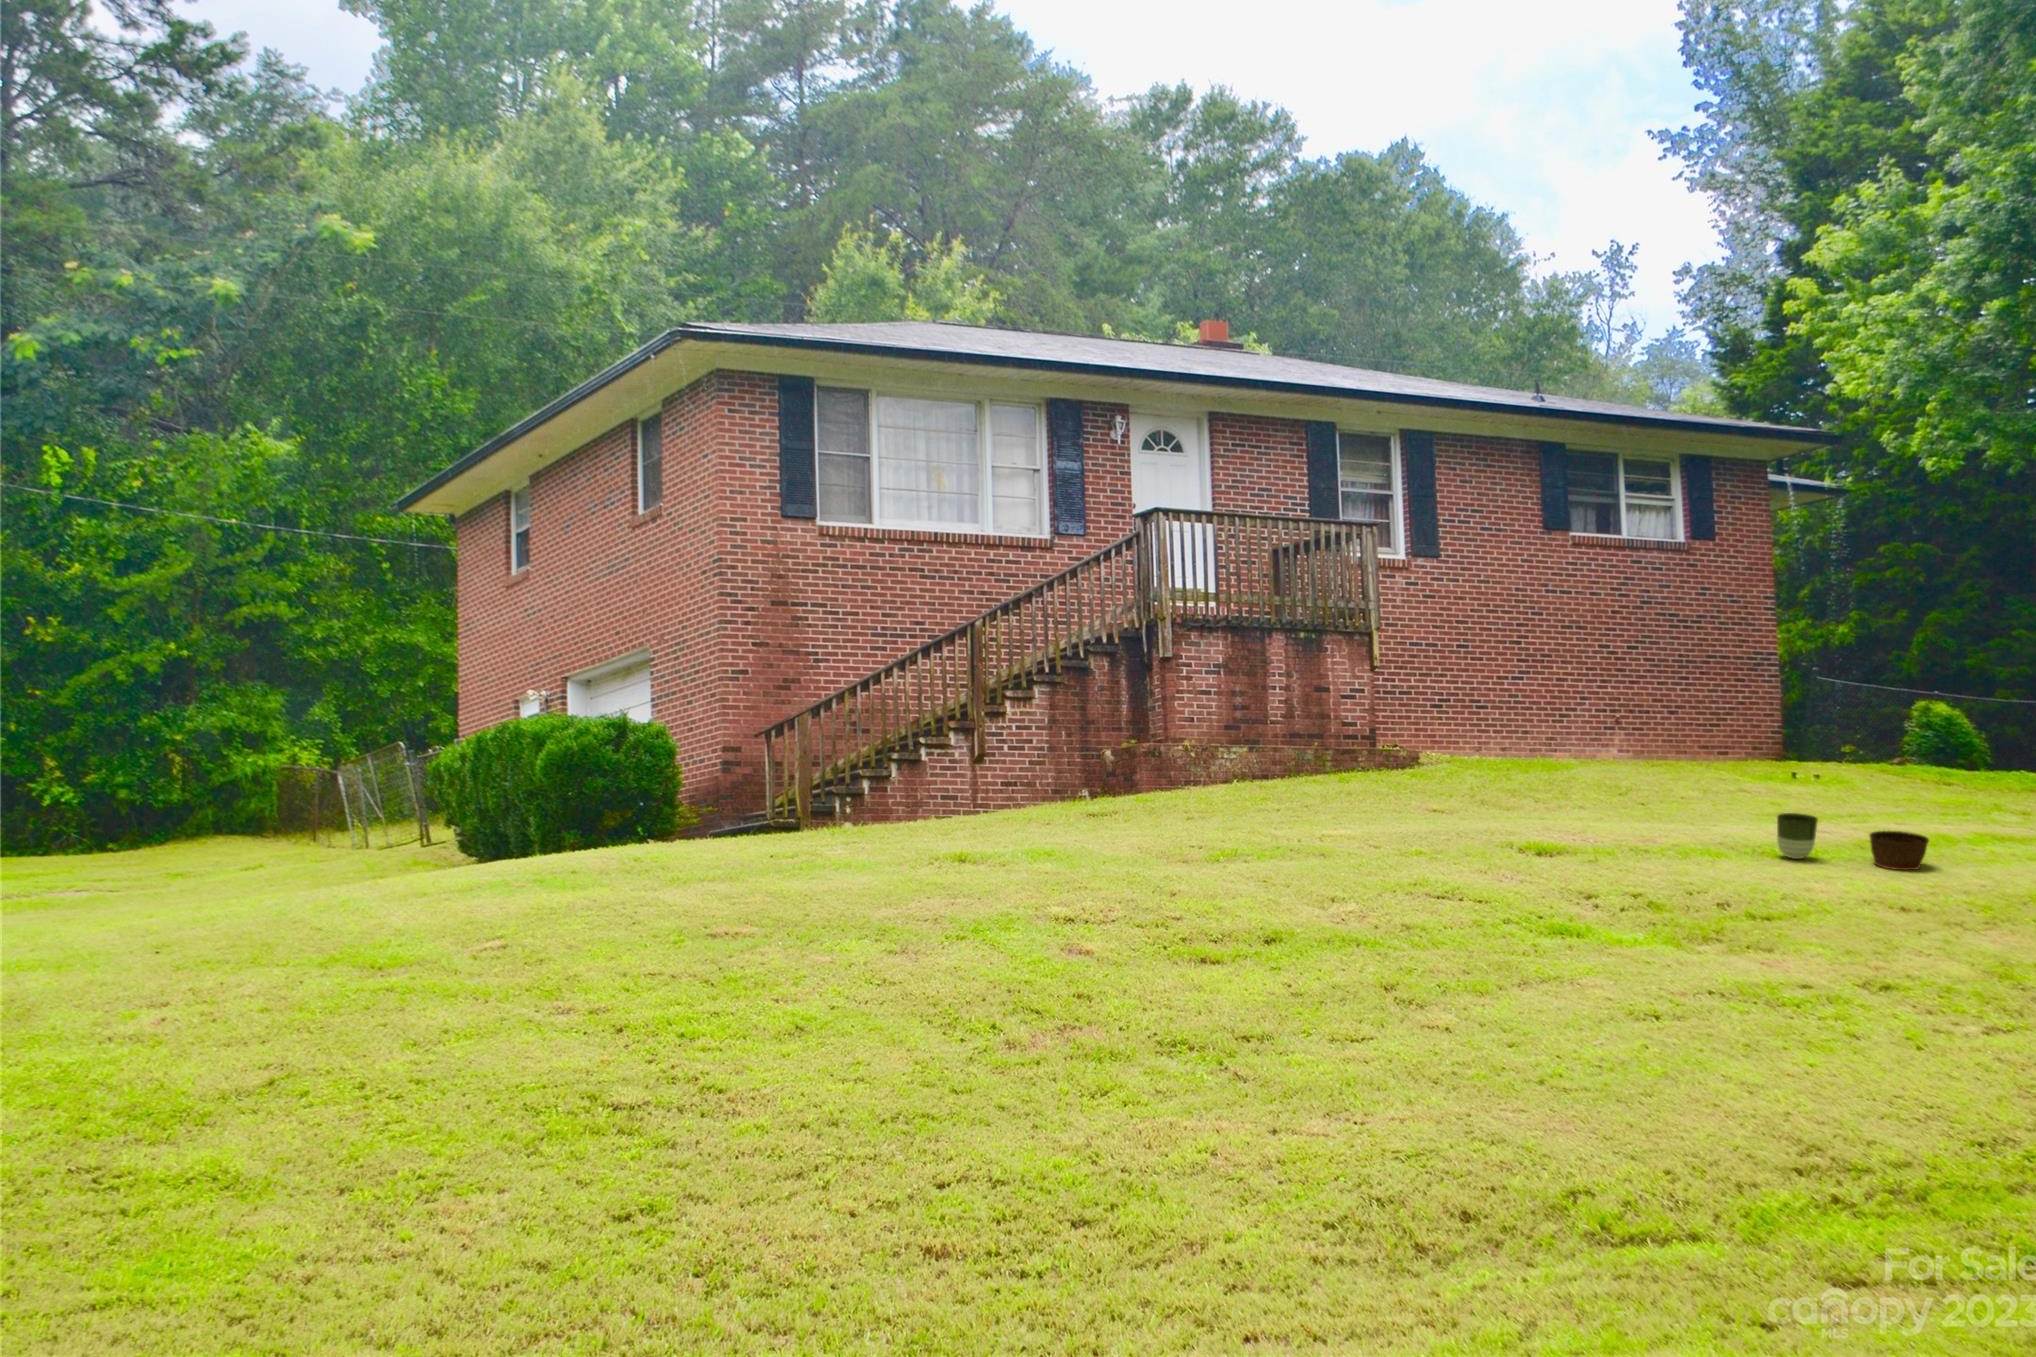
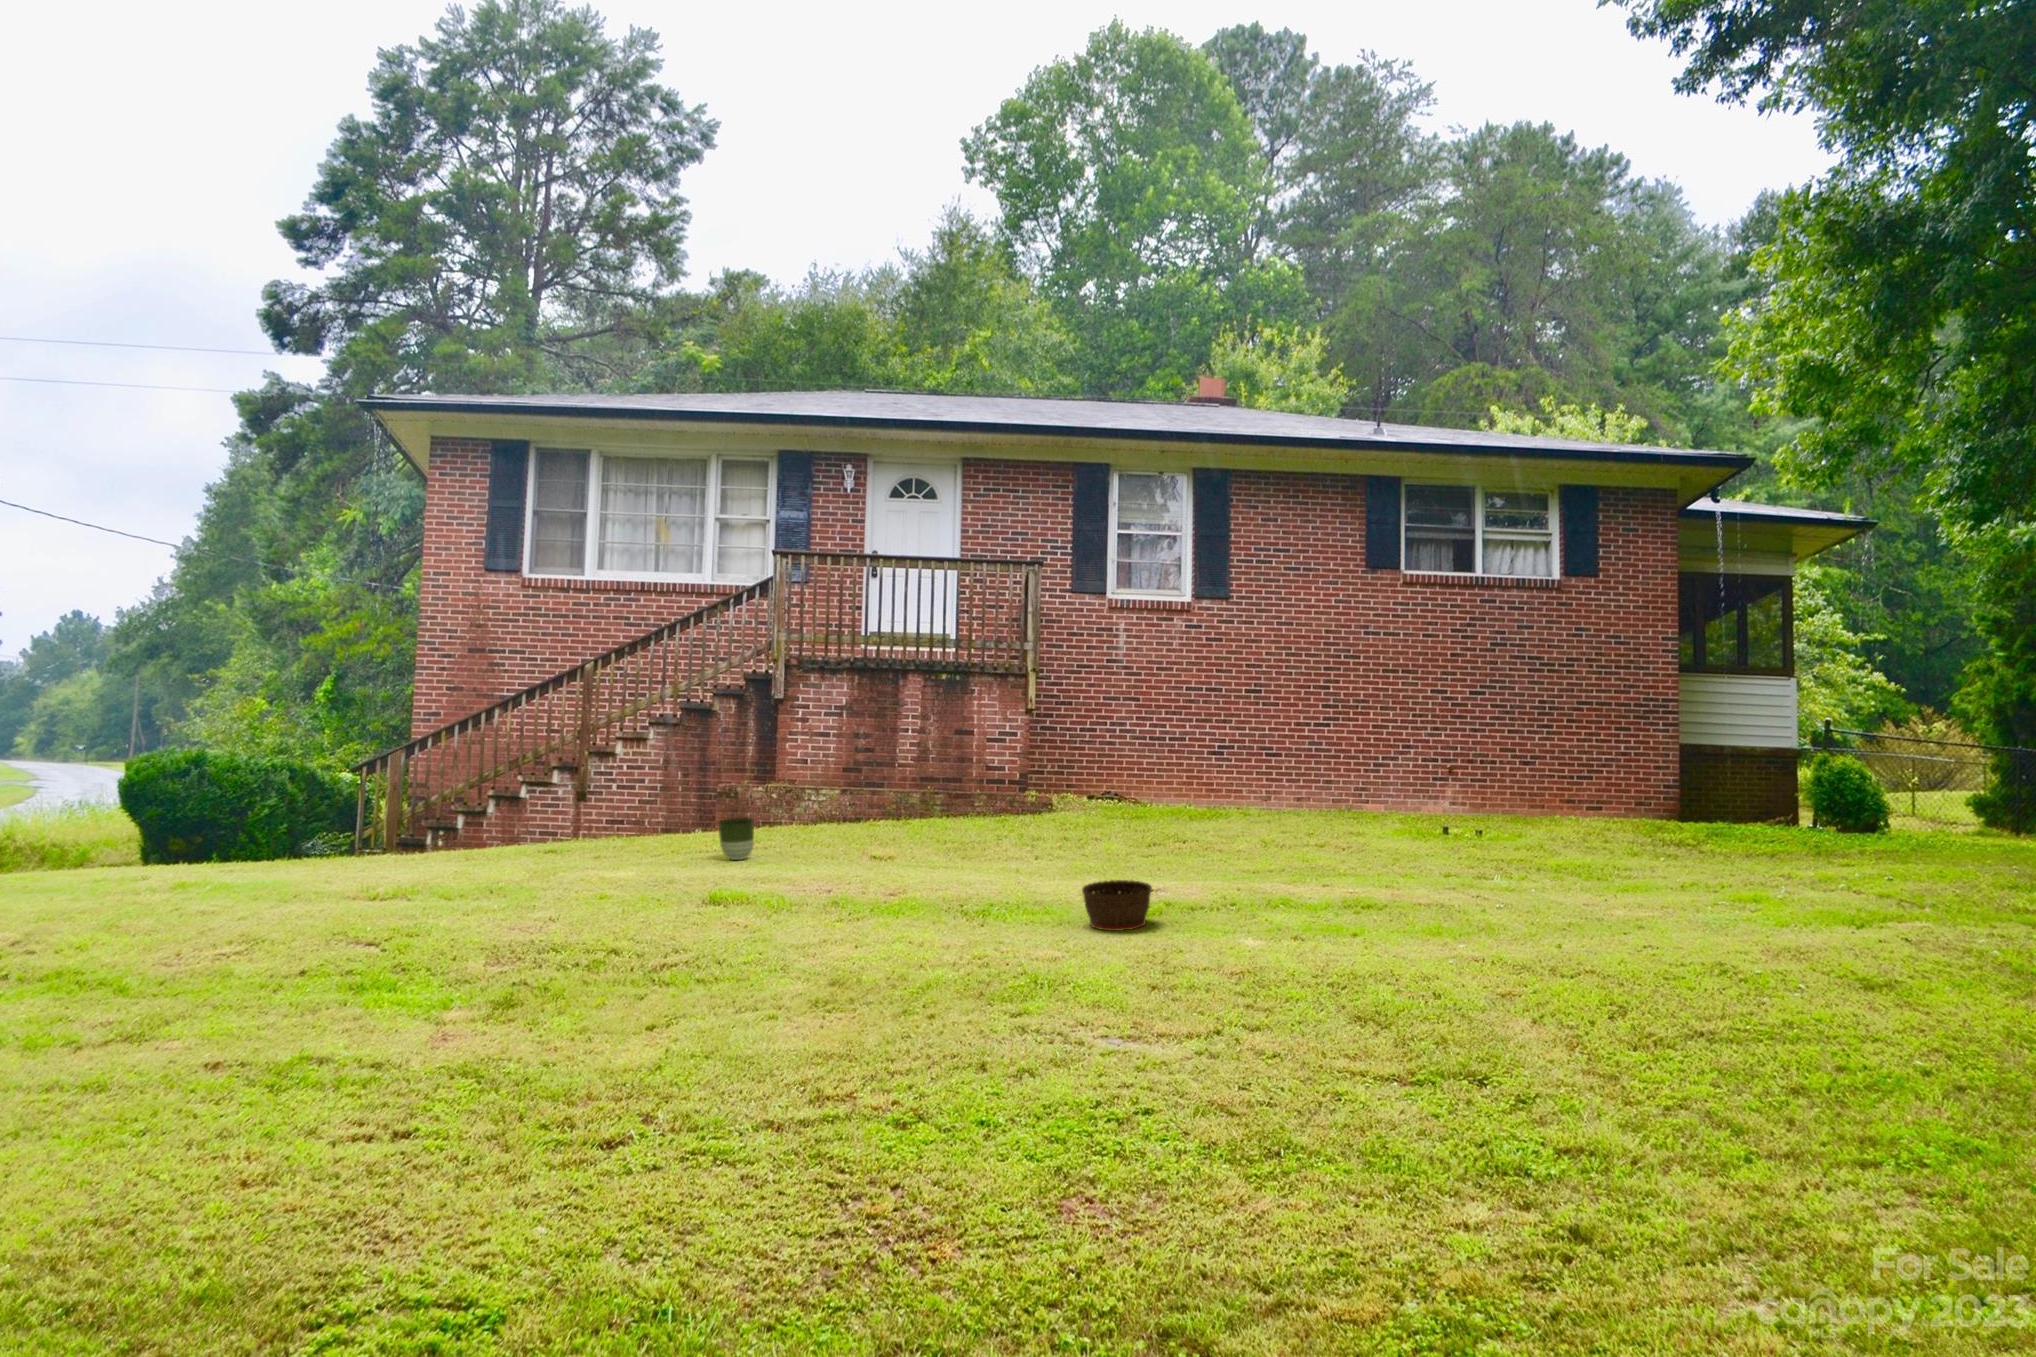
planter: present [1777,813,1818,859] -> present [718,818,754,860]

